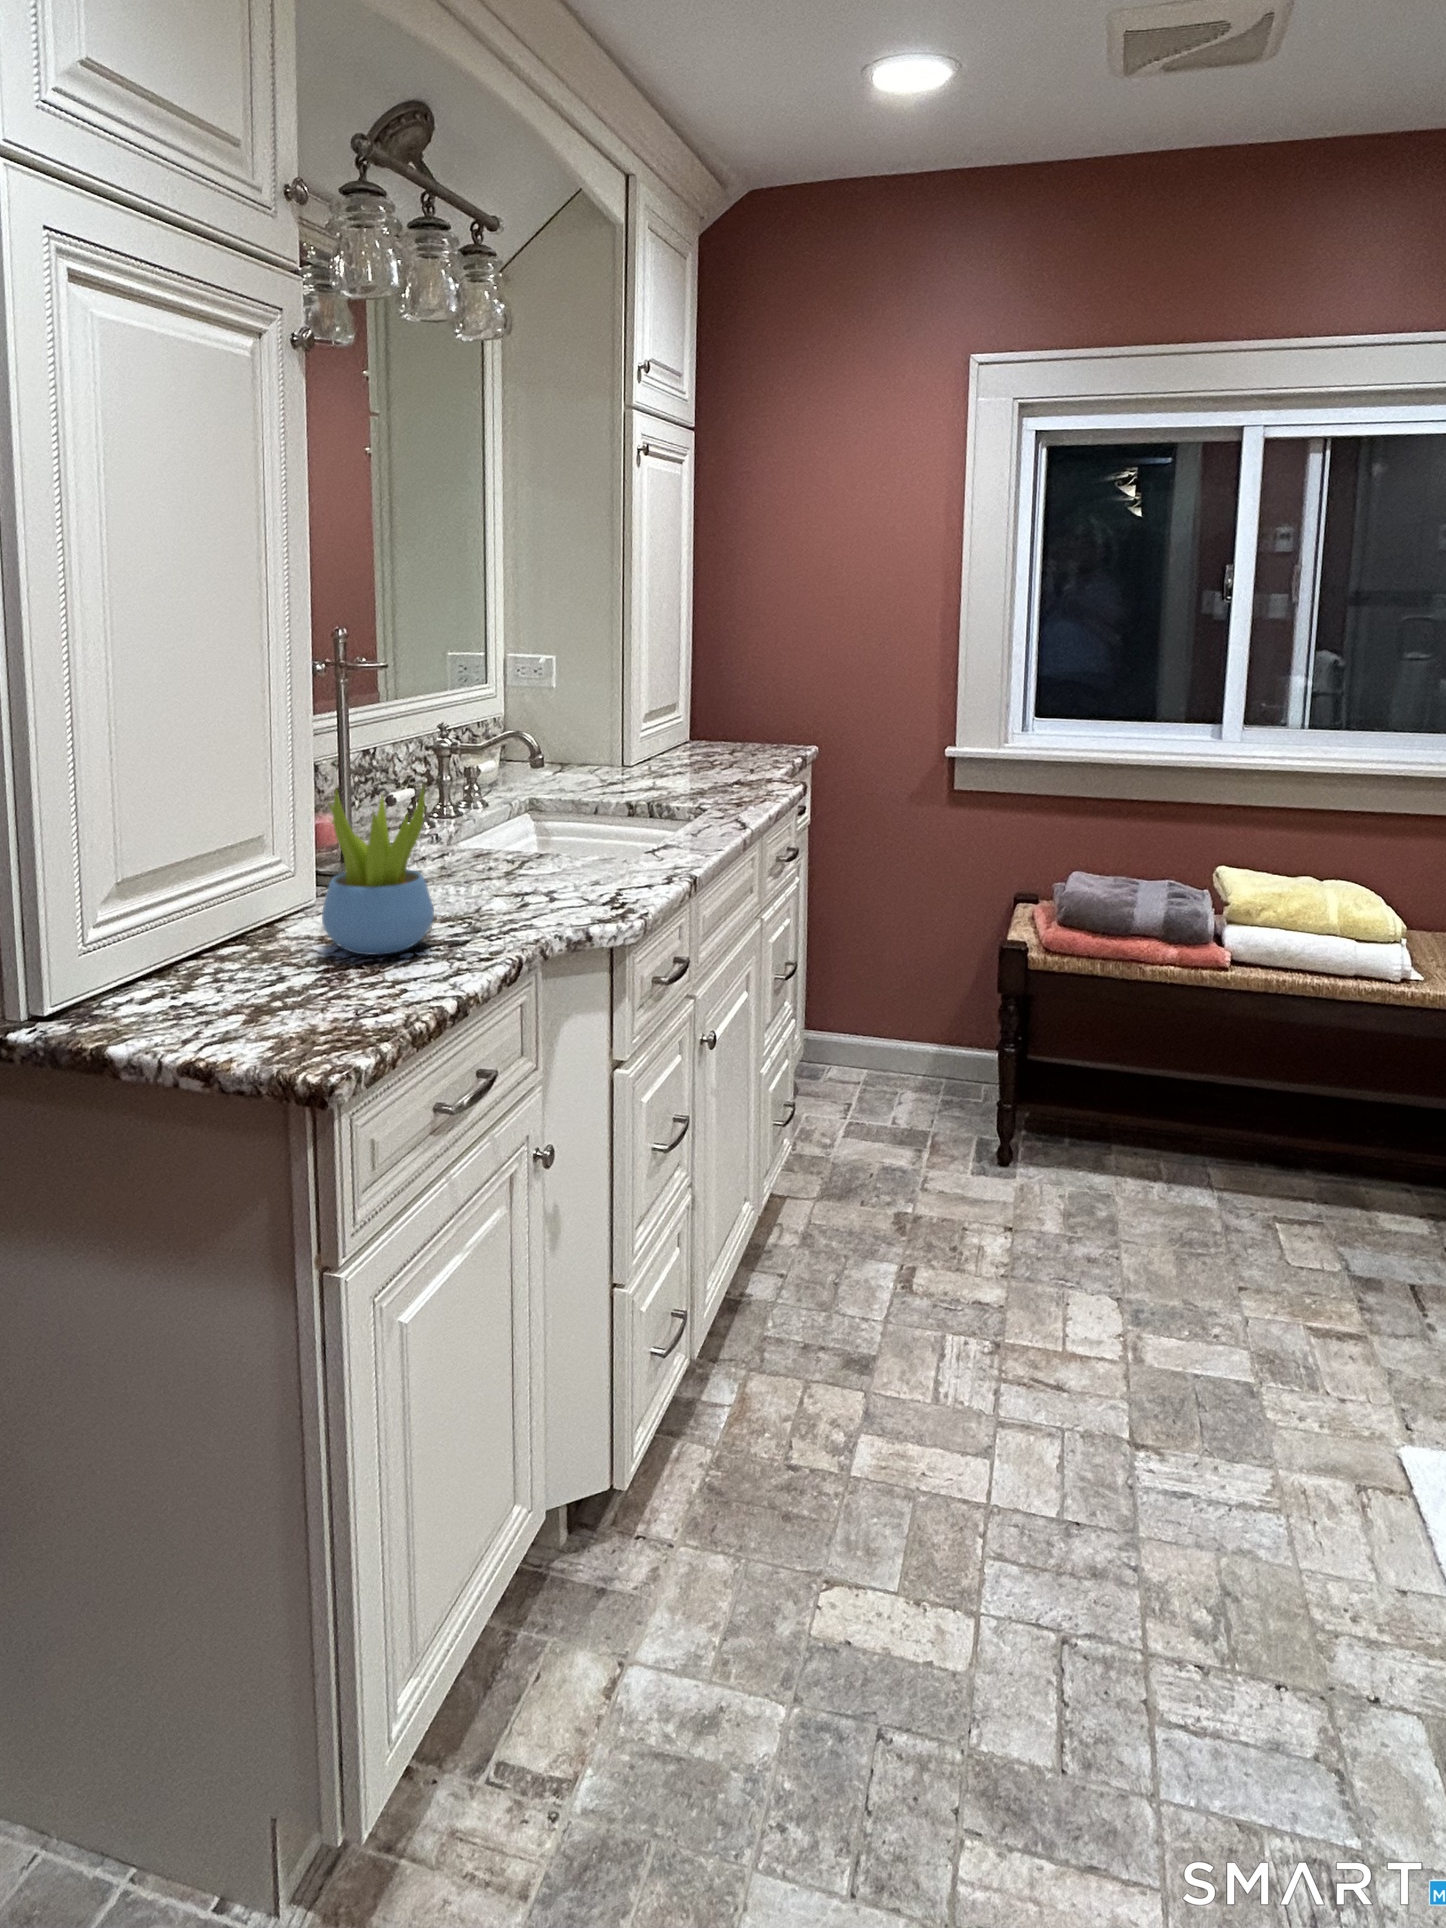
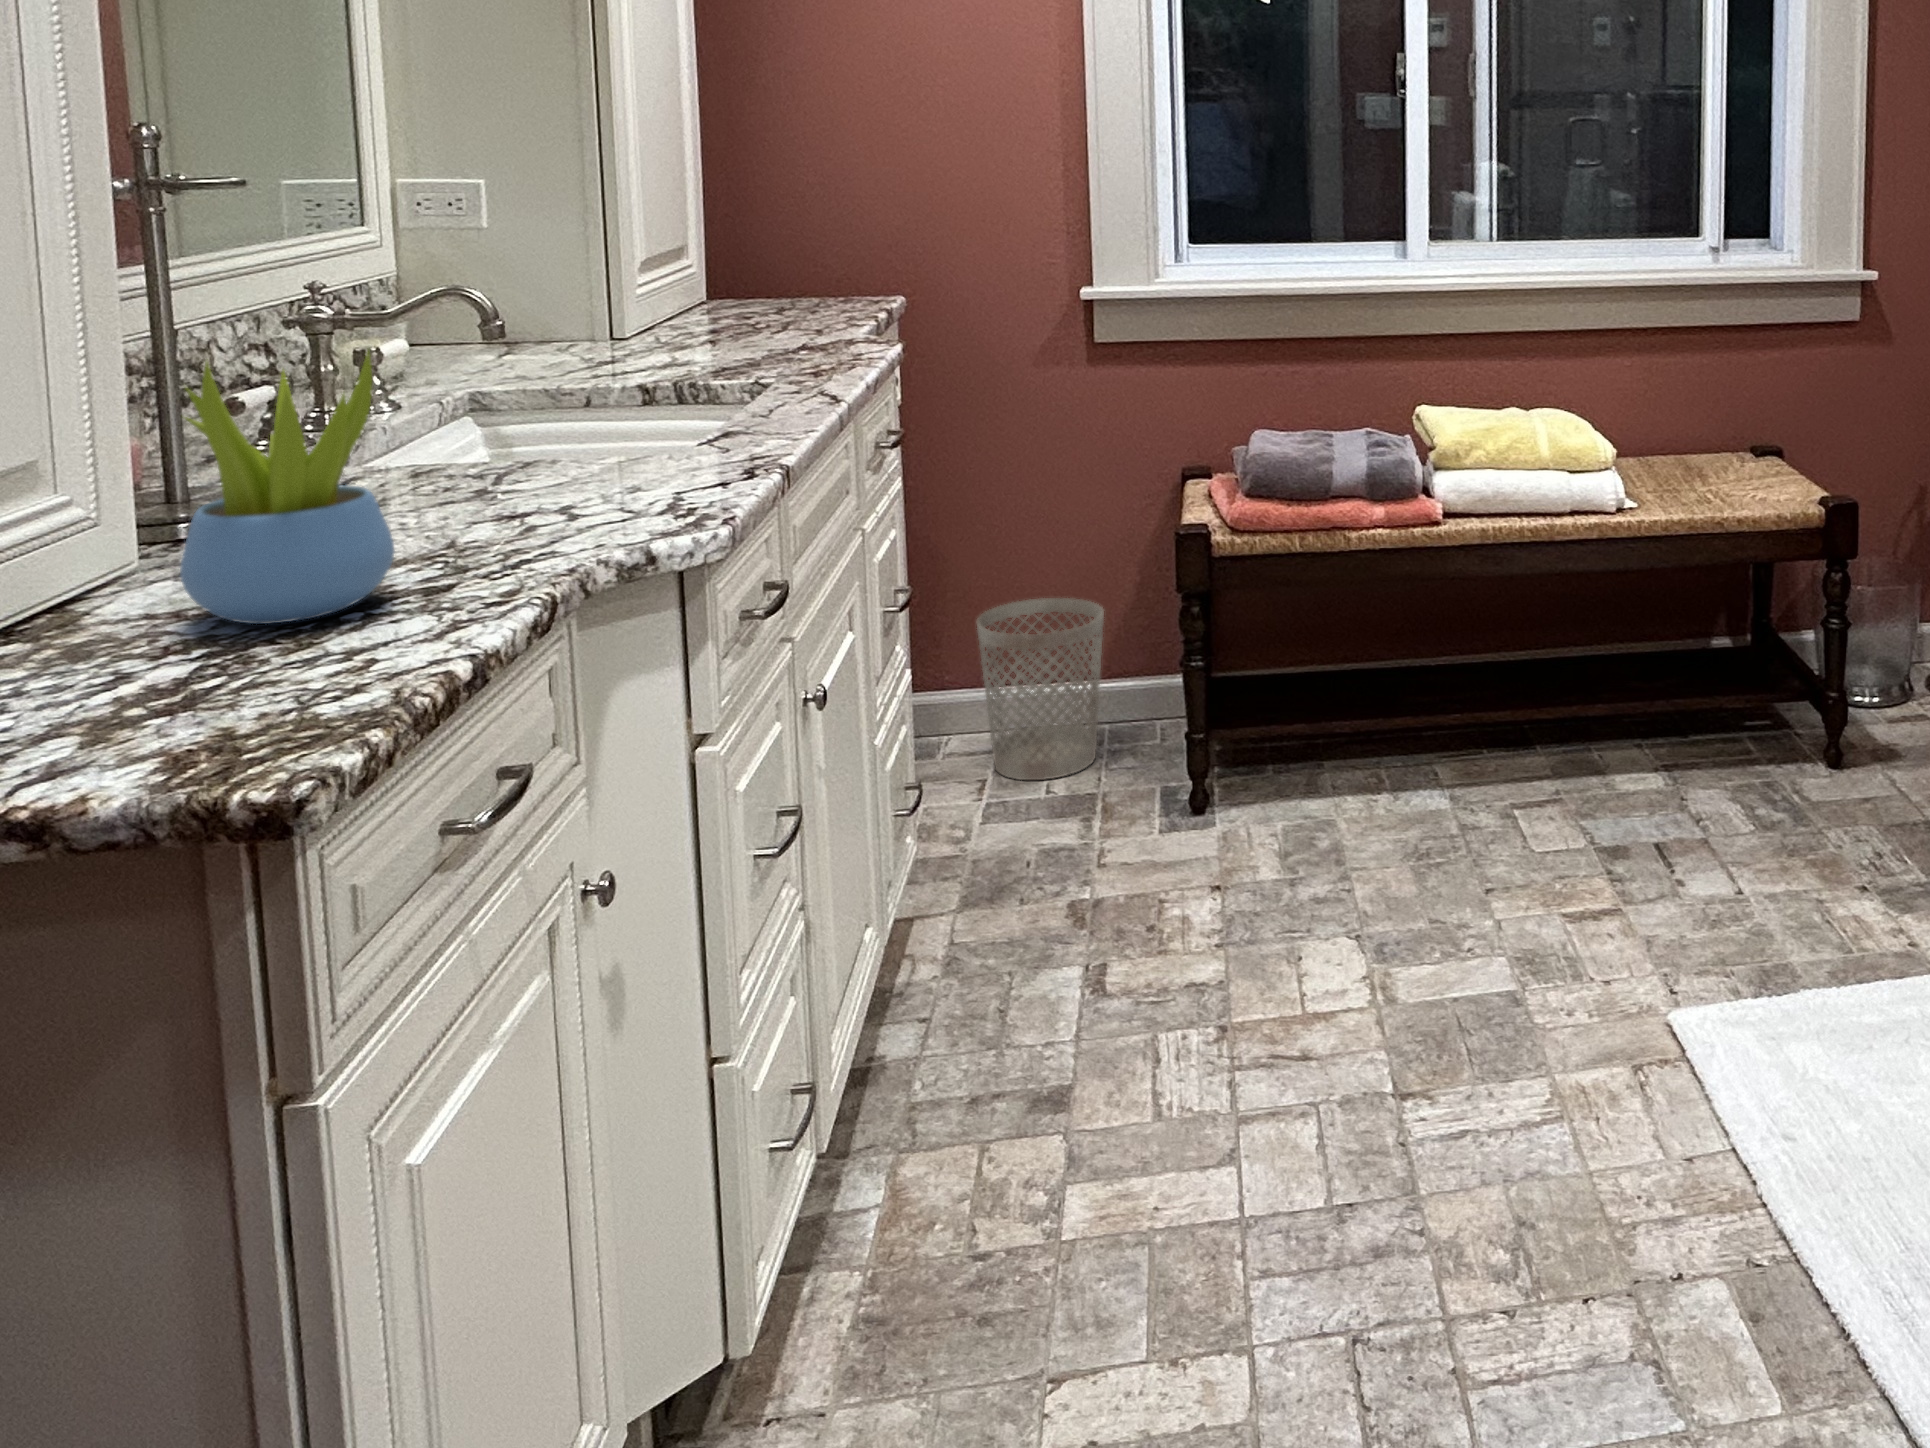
wastebasket: none [852,977,946,1114] -> present [977,598,1104,780]

